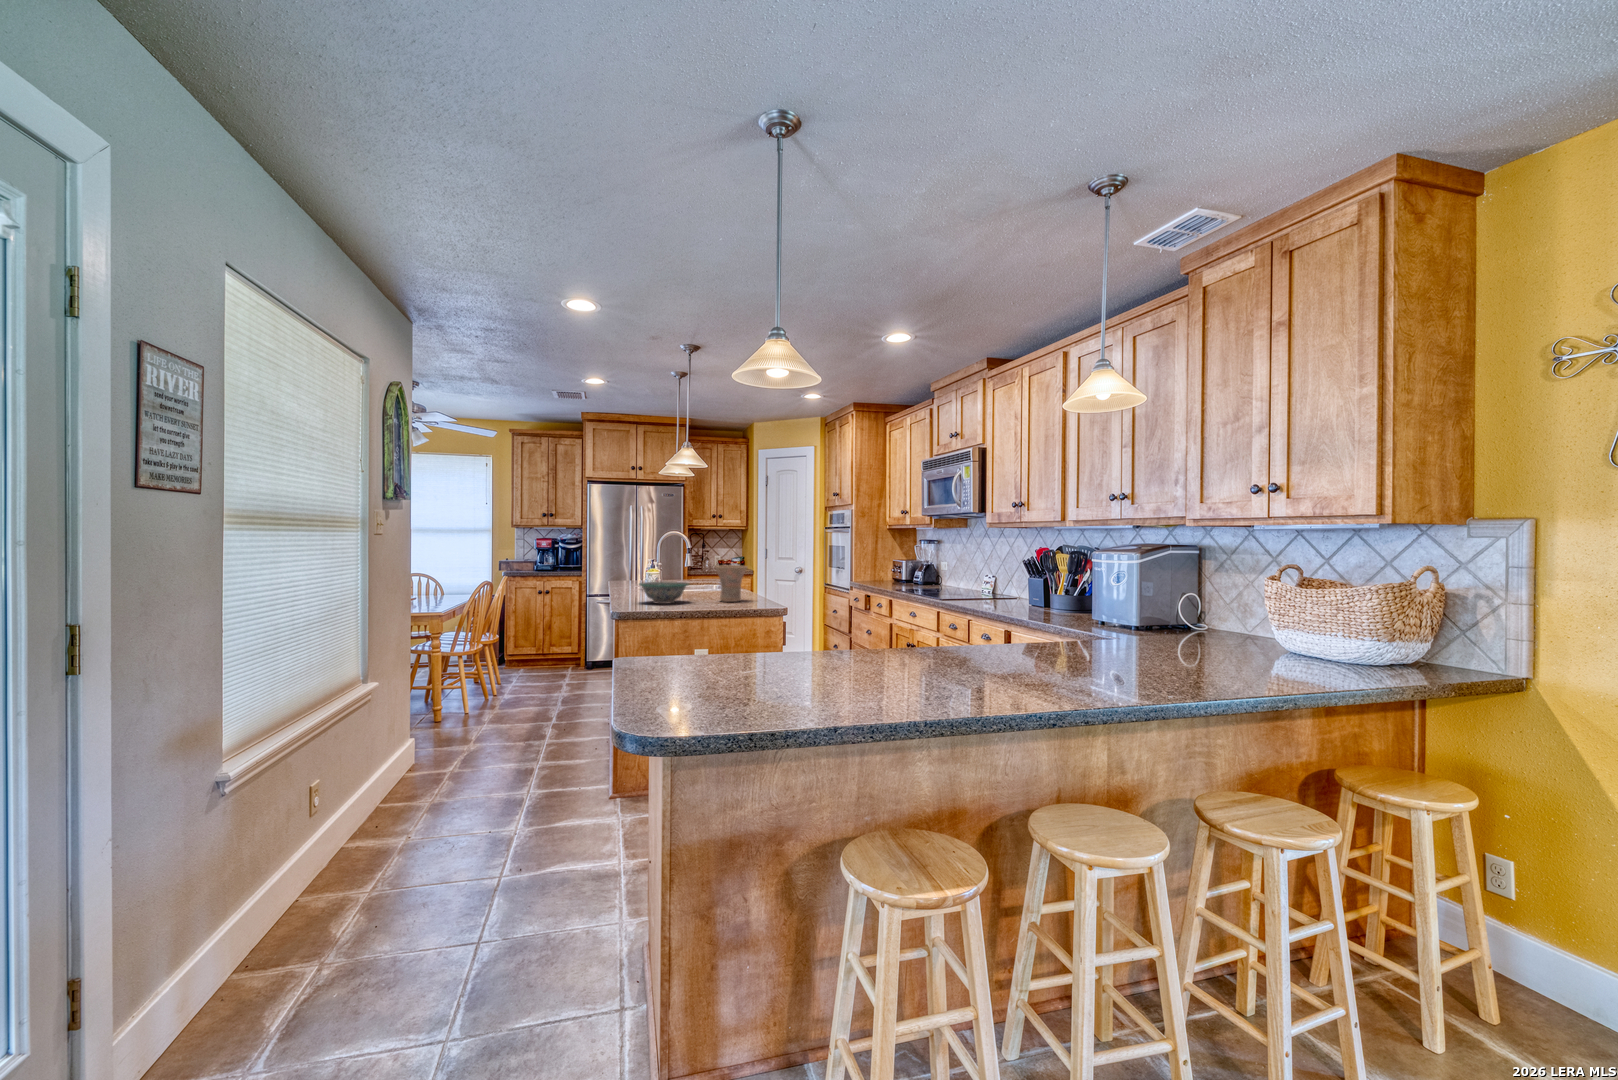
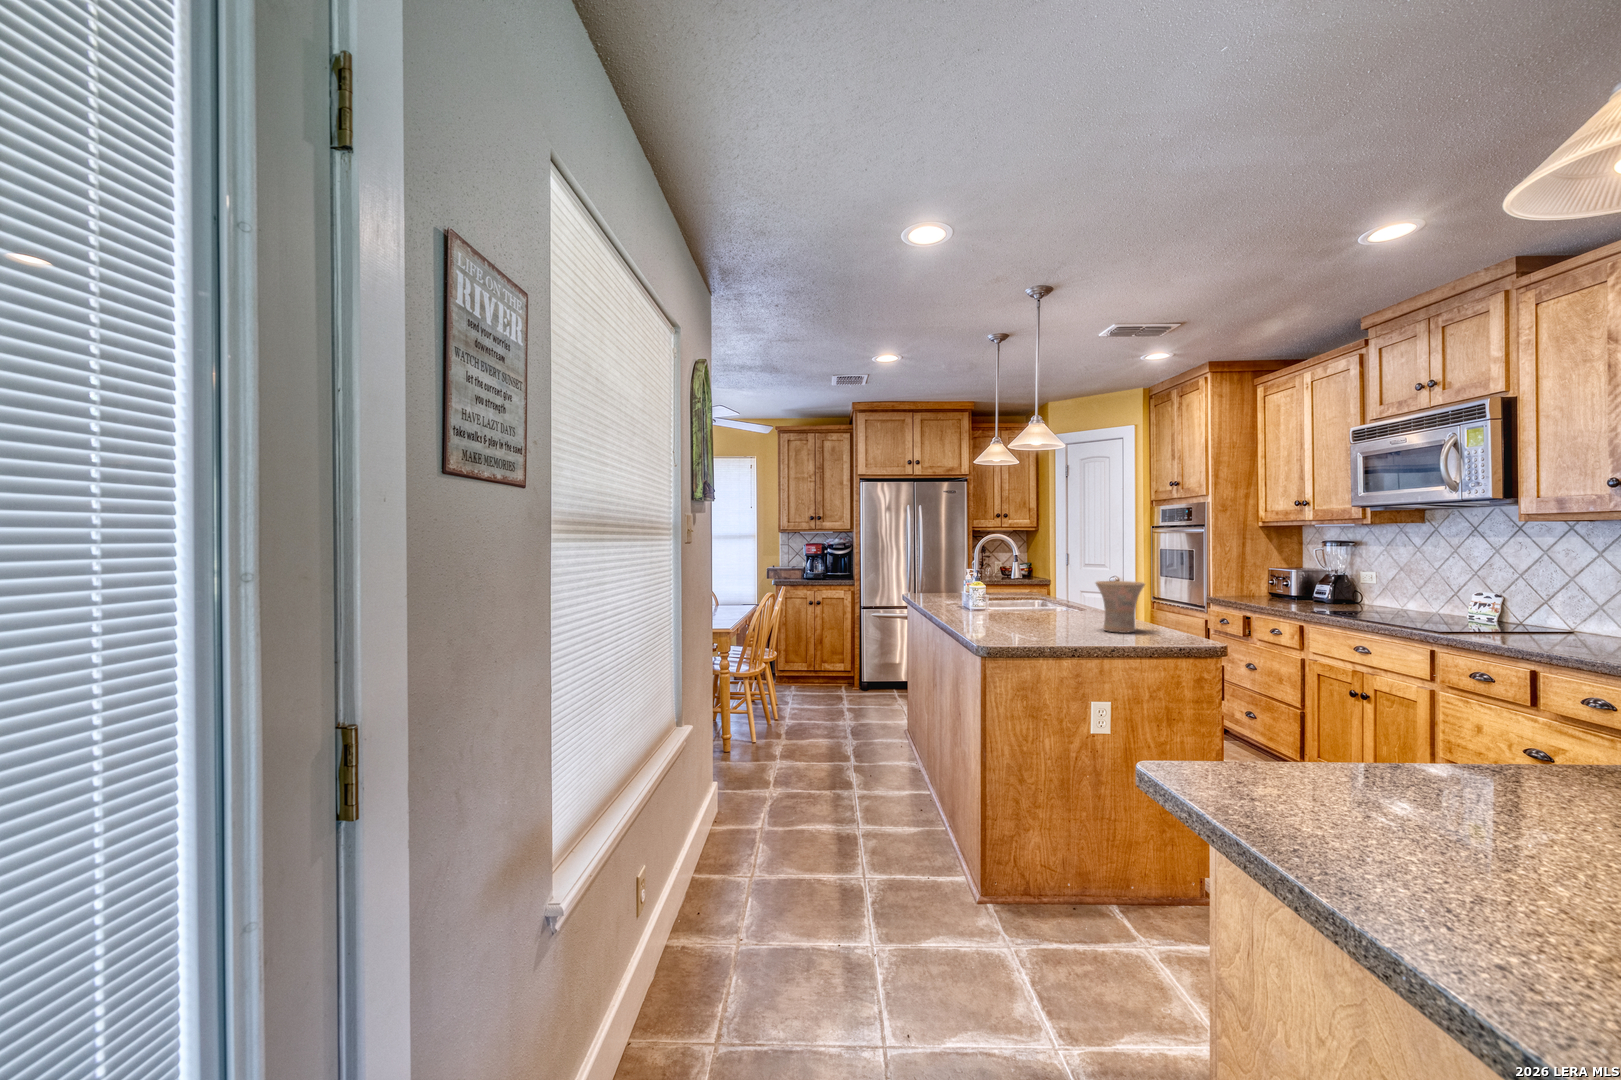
decorative bowl: present [639,582,689,604] -> none [993,602,1064,633]

